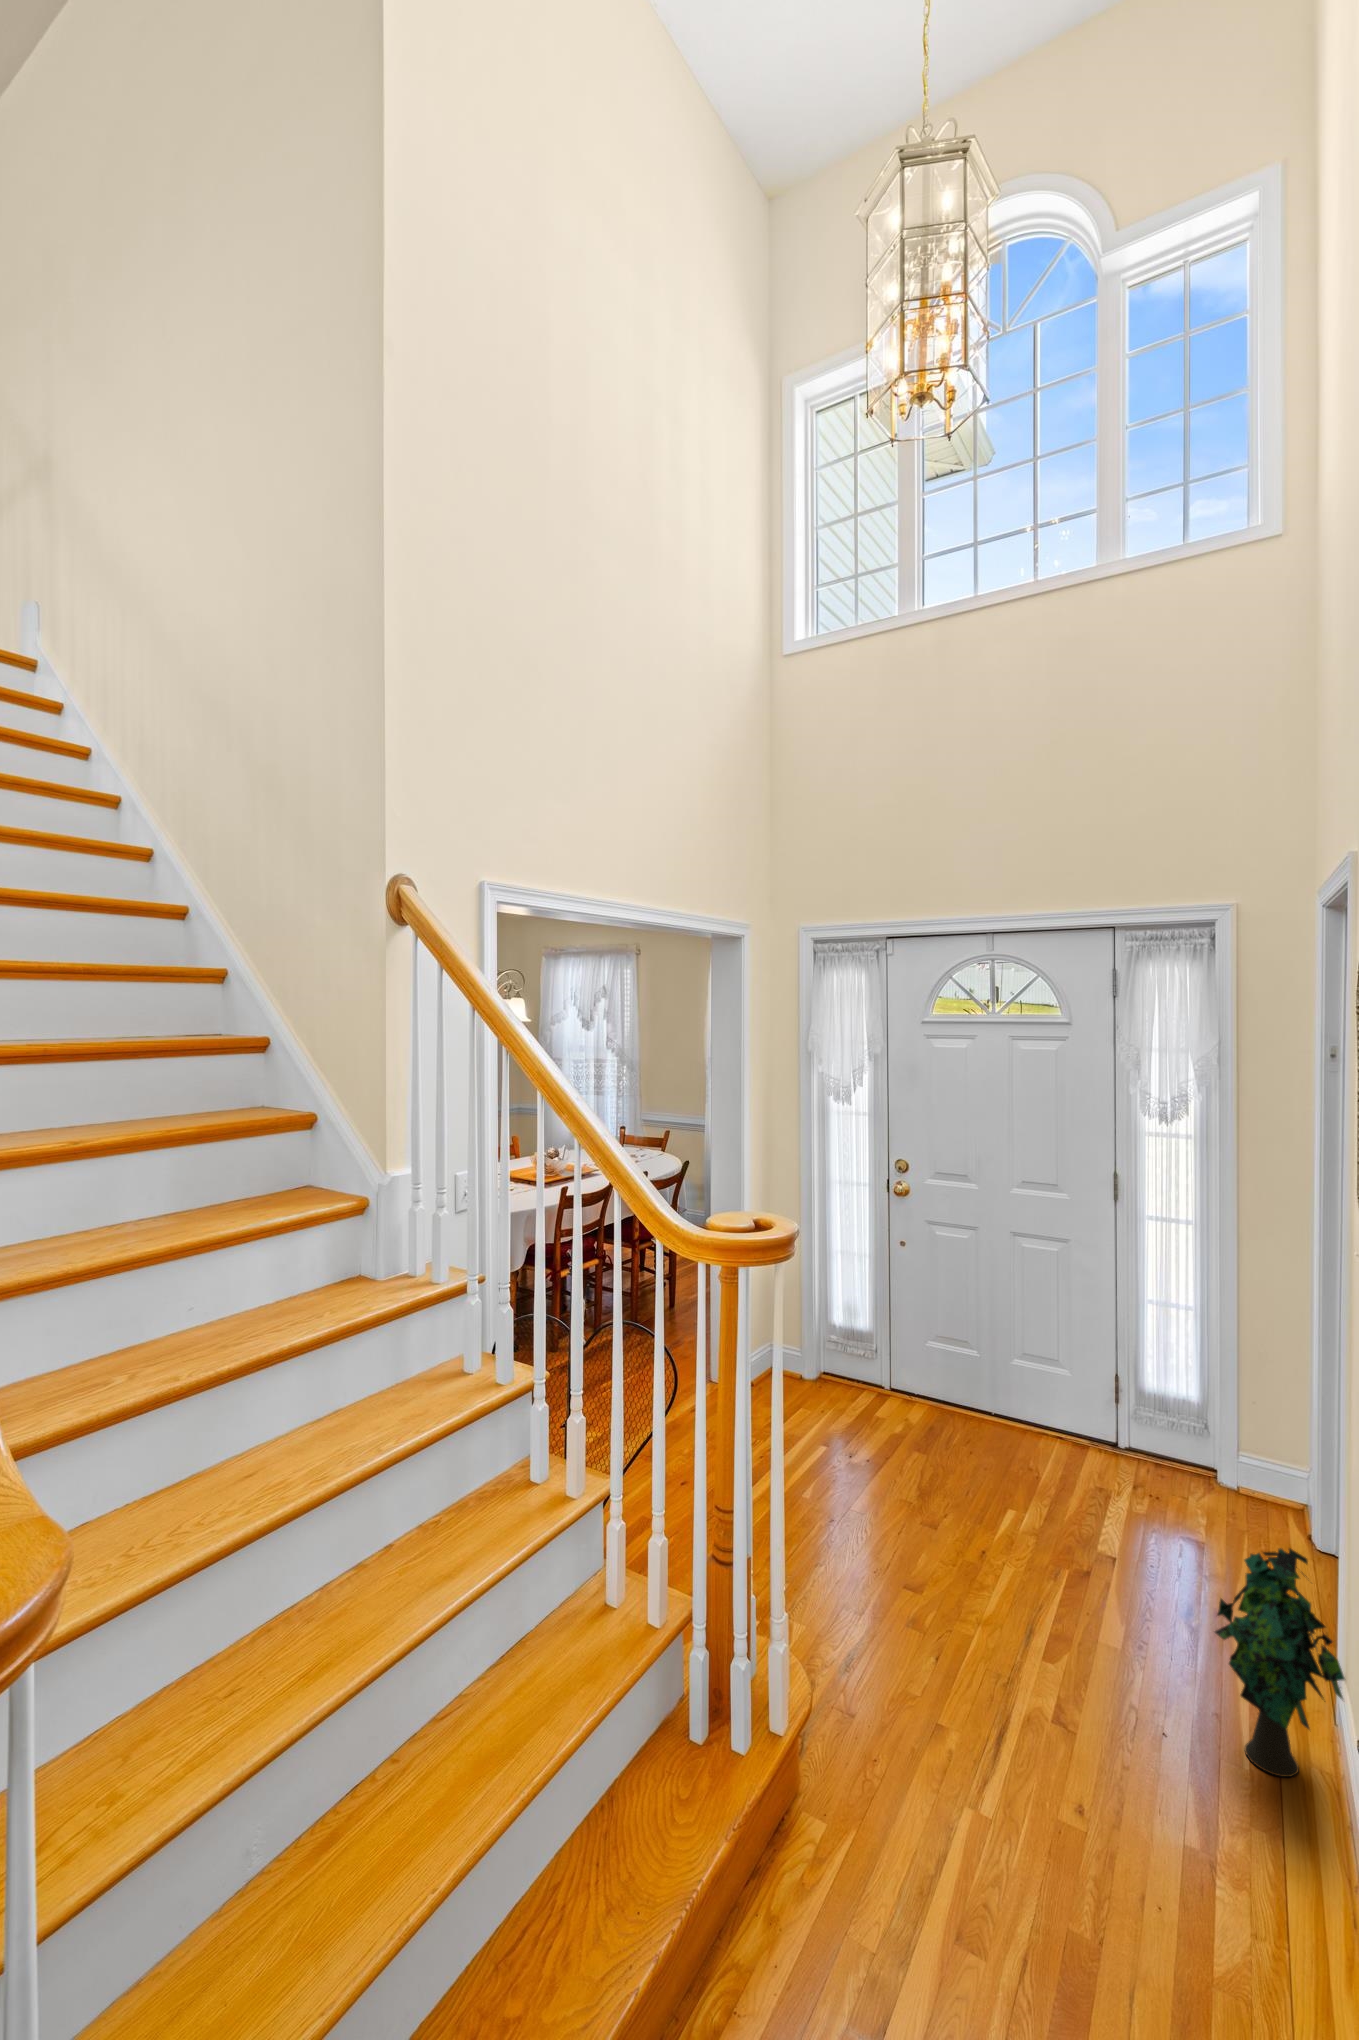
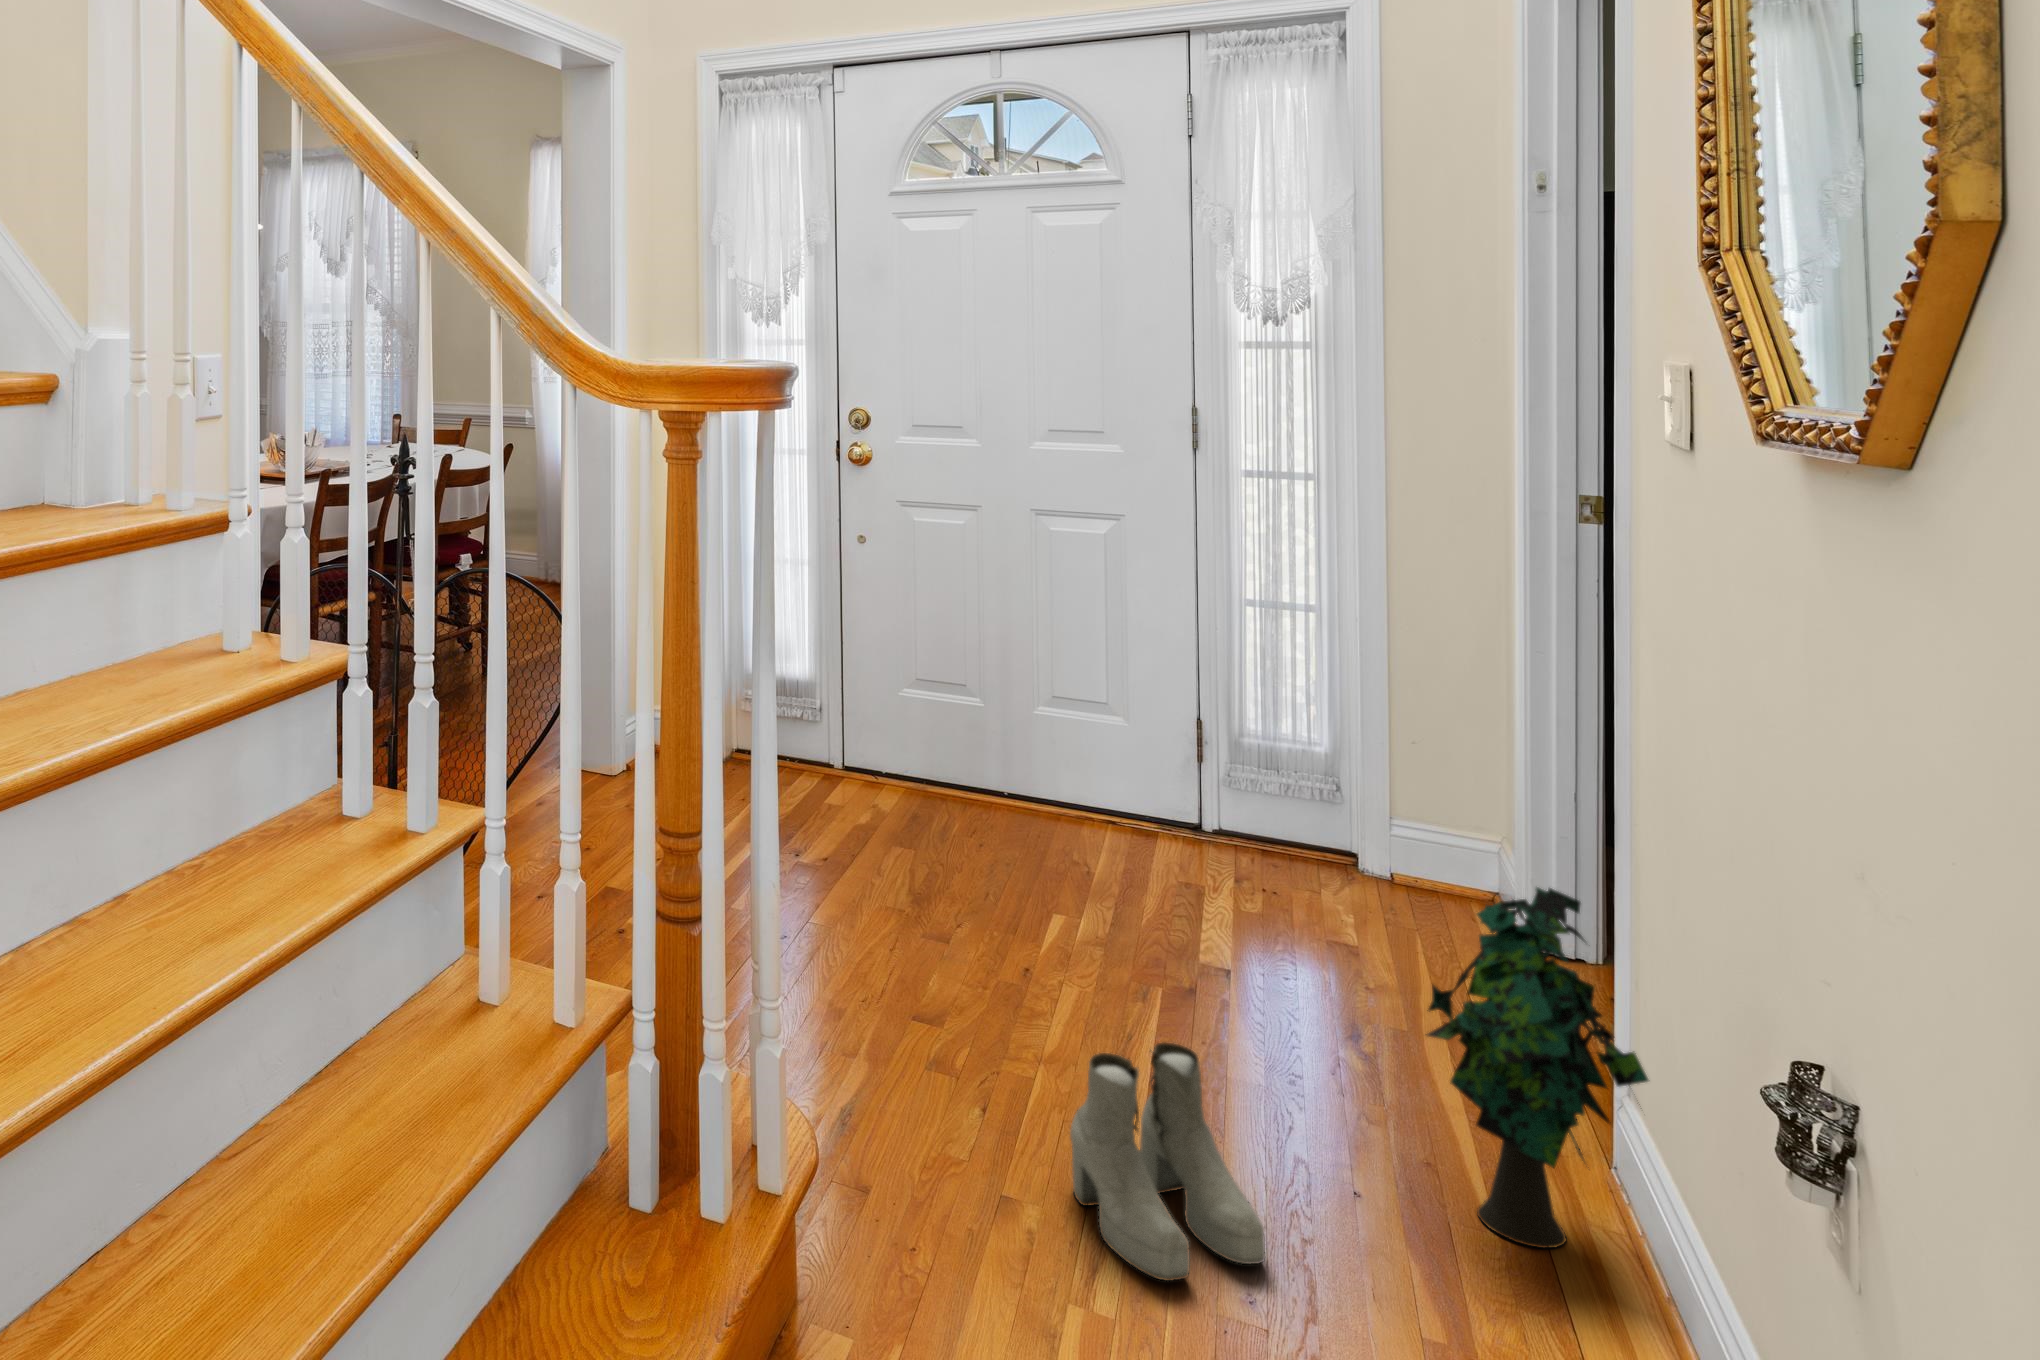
boots: none [986,1628,1100,1790] -> present [1070,1043,1265,1281]

